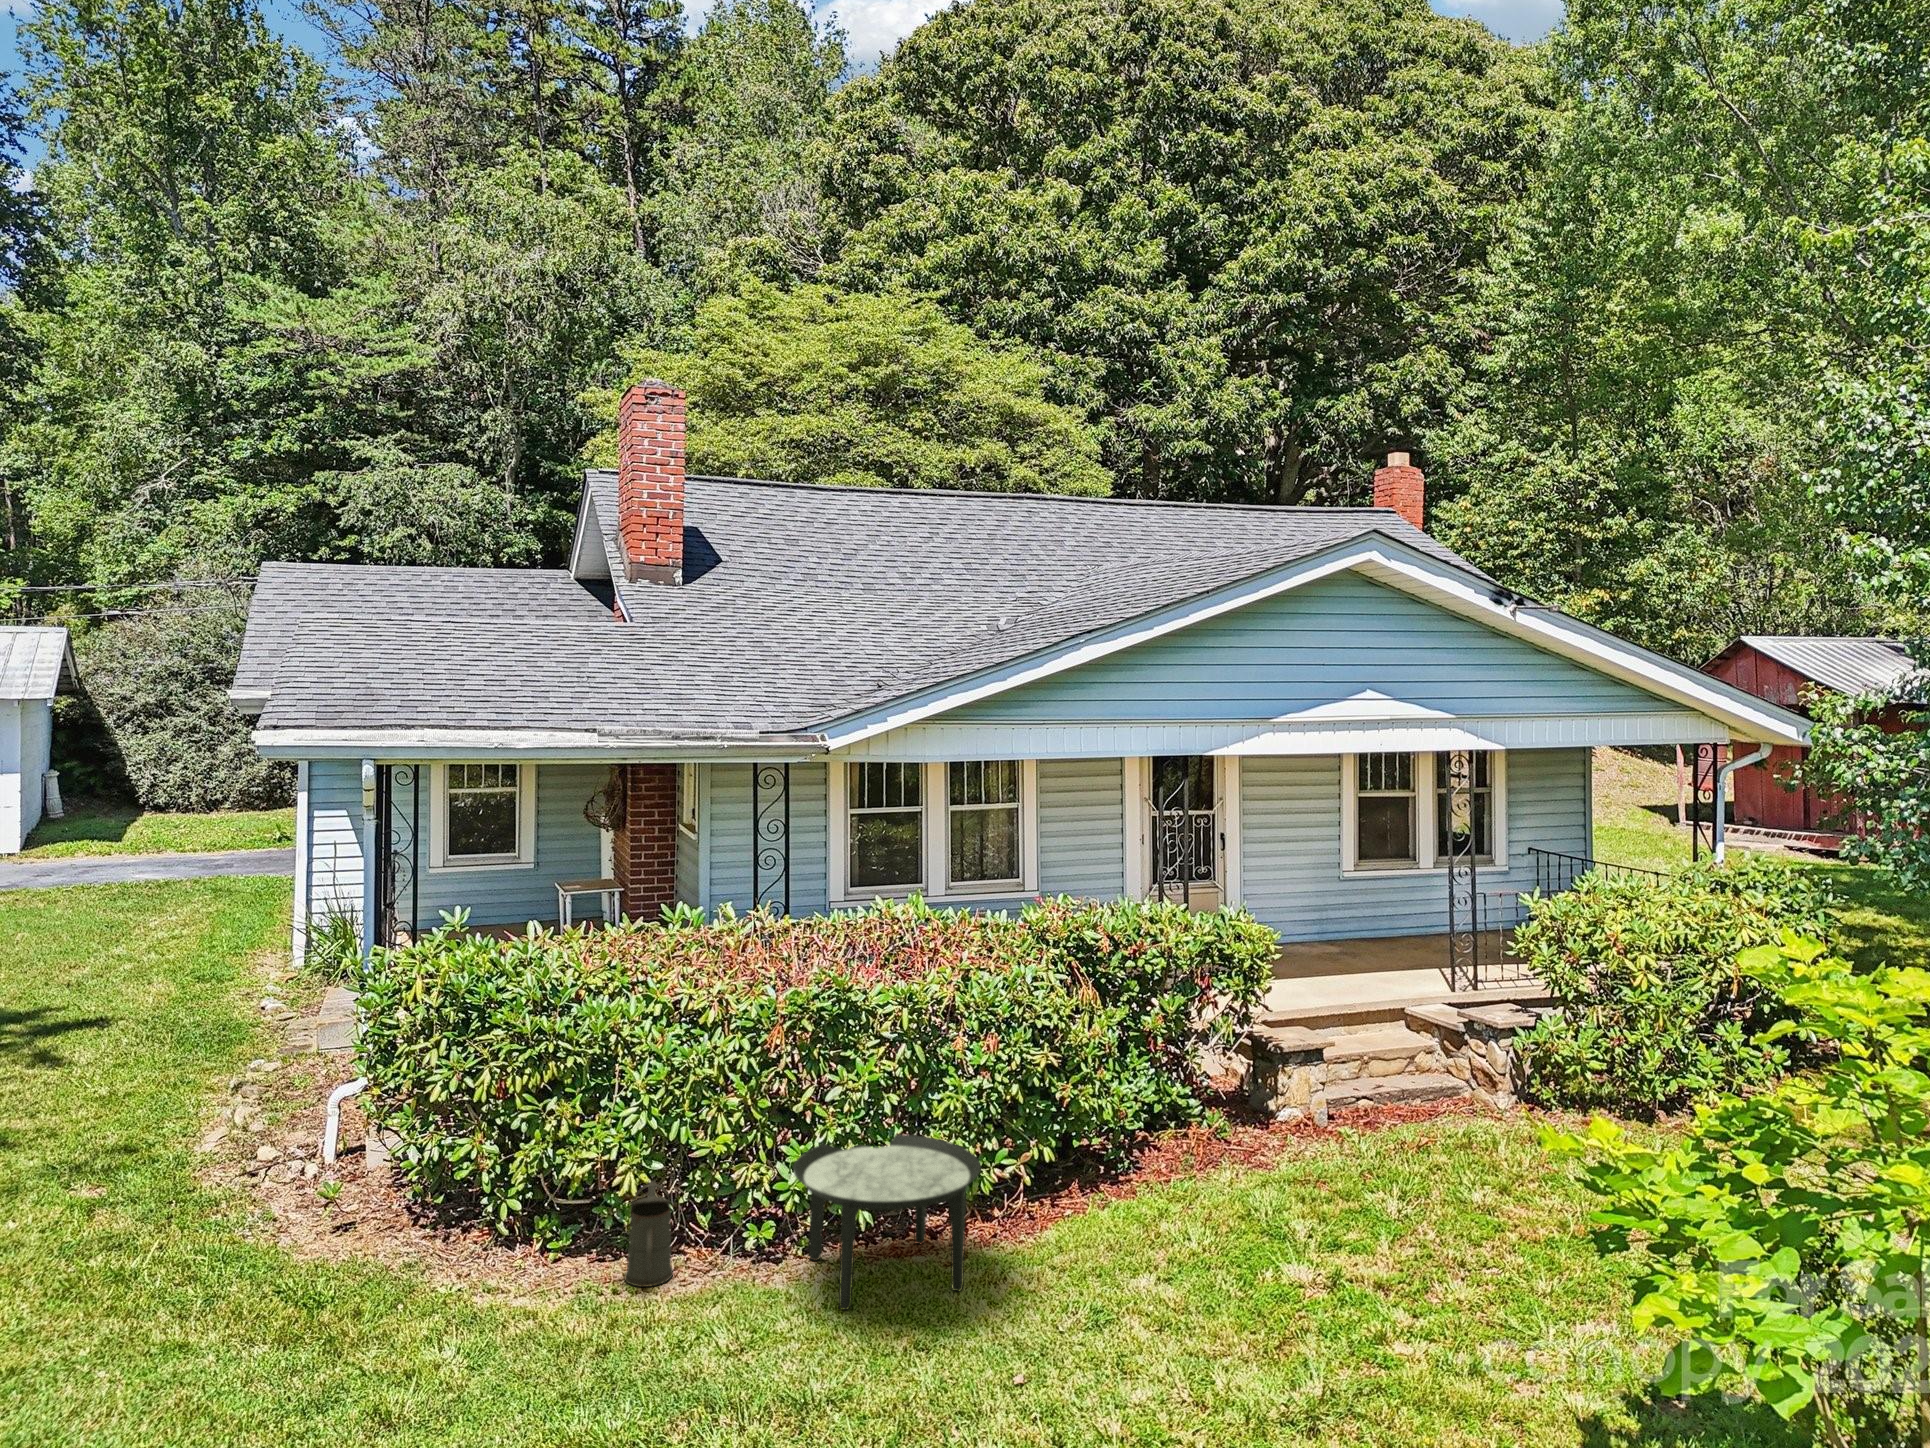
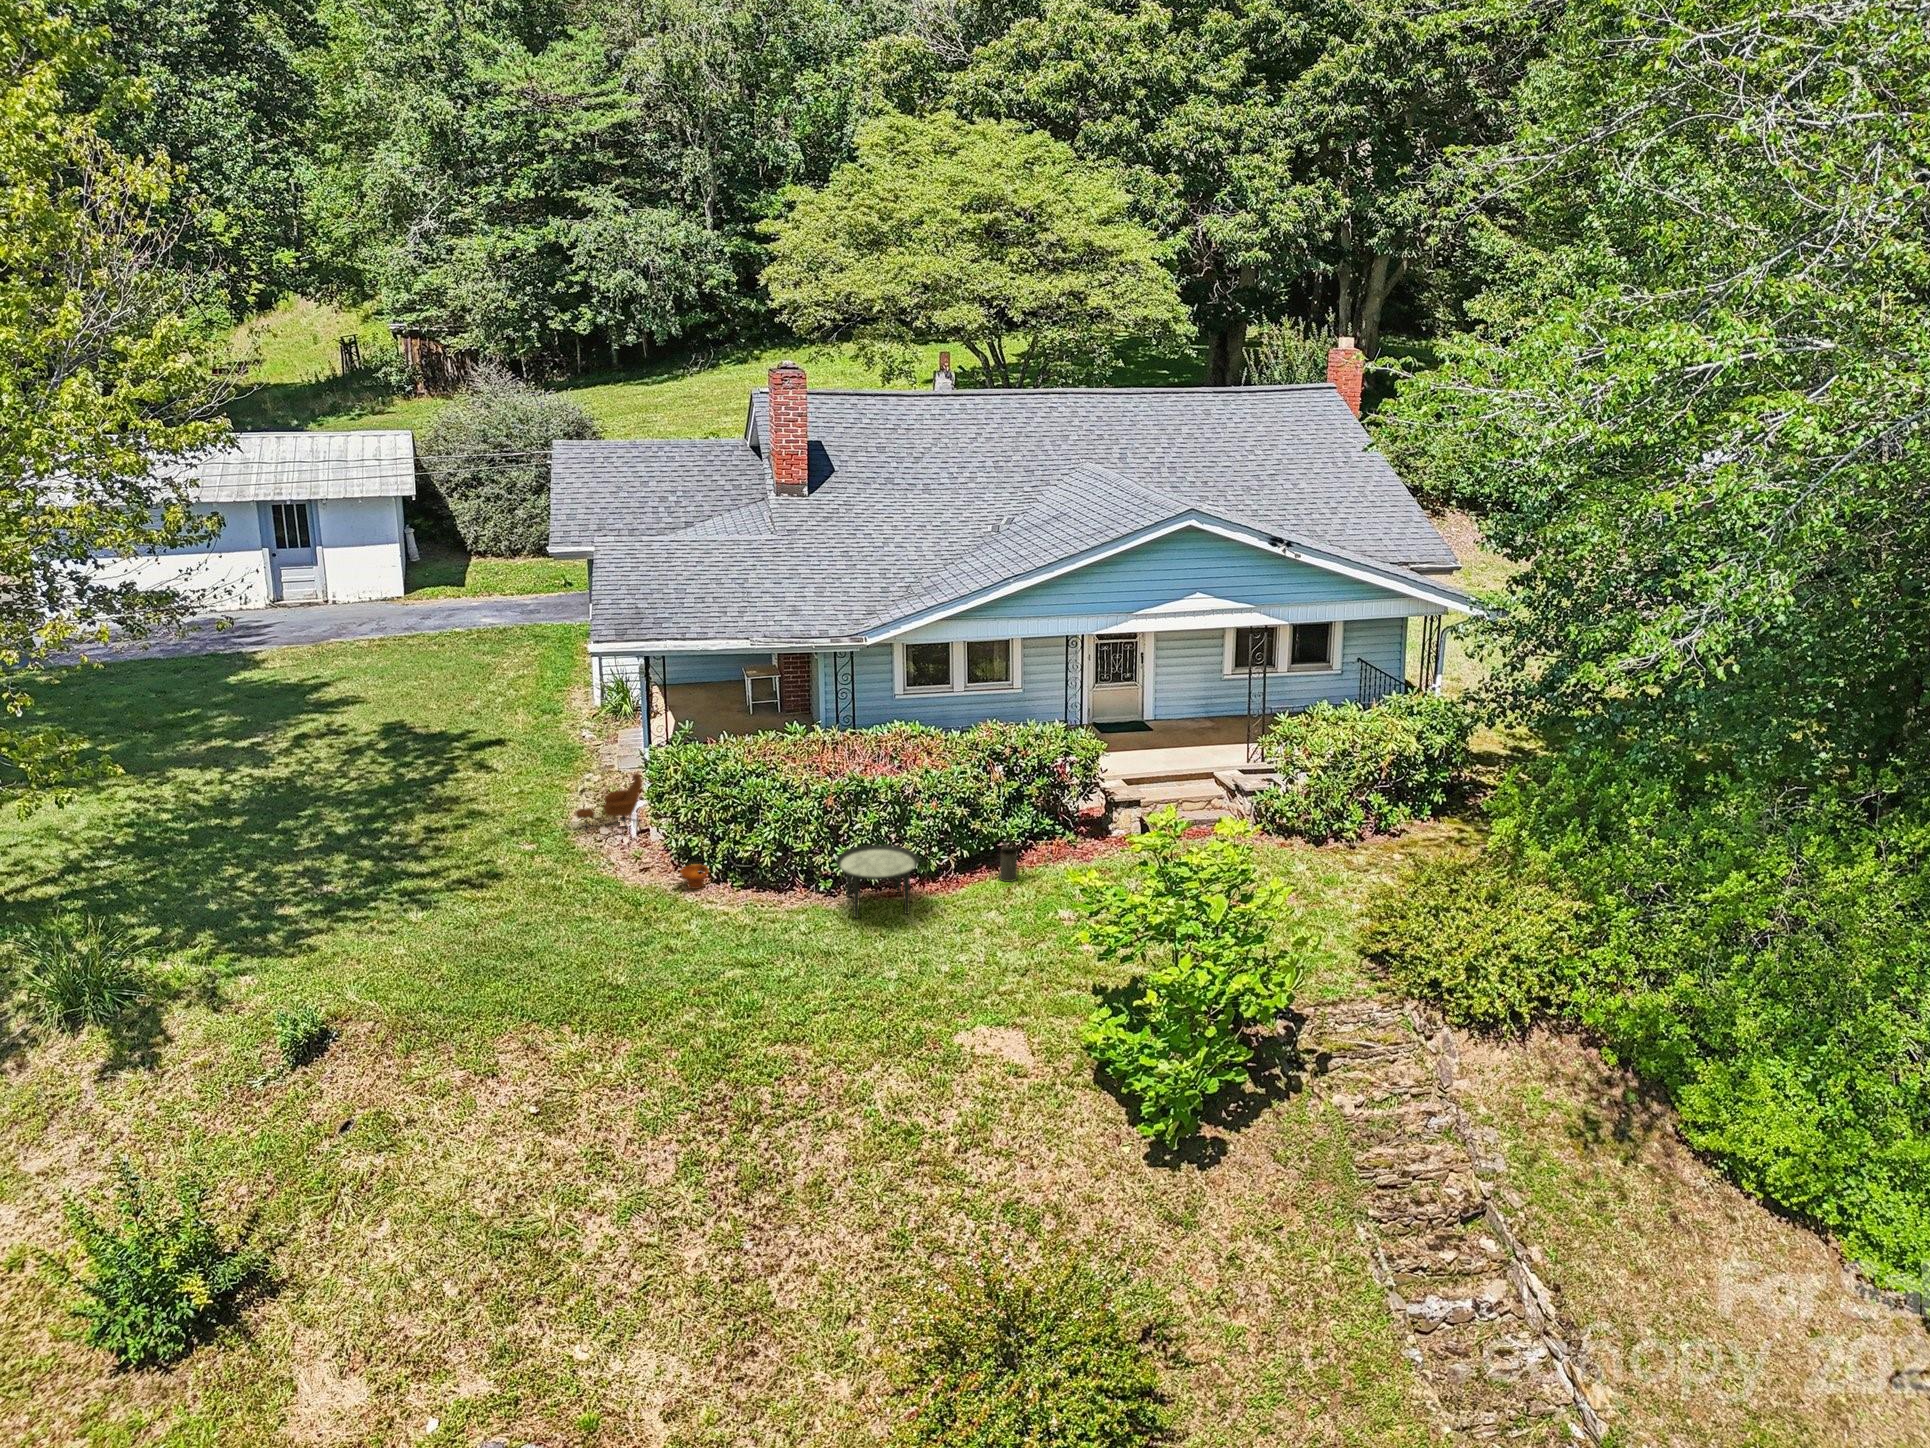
lounge chair: none [190,1026,356,1155] -> present [576,773,642,828]
watering can: present [625,1181,673,1287] -> present [999,841,1018,882]
planter: none [420,1203,489,1263] -> present [680,864,709,889]

